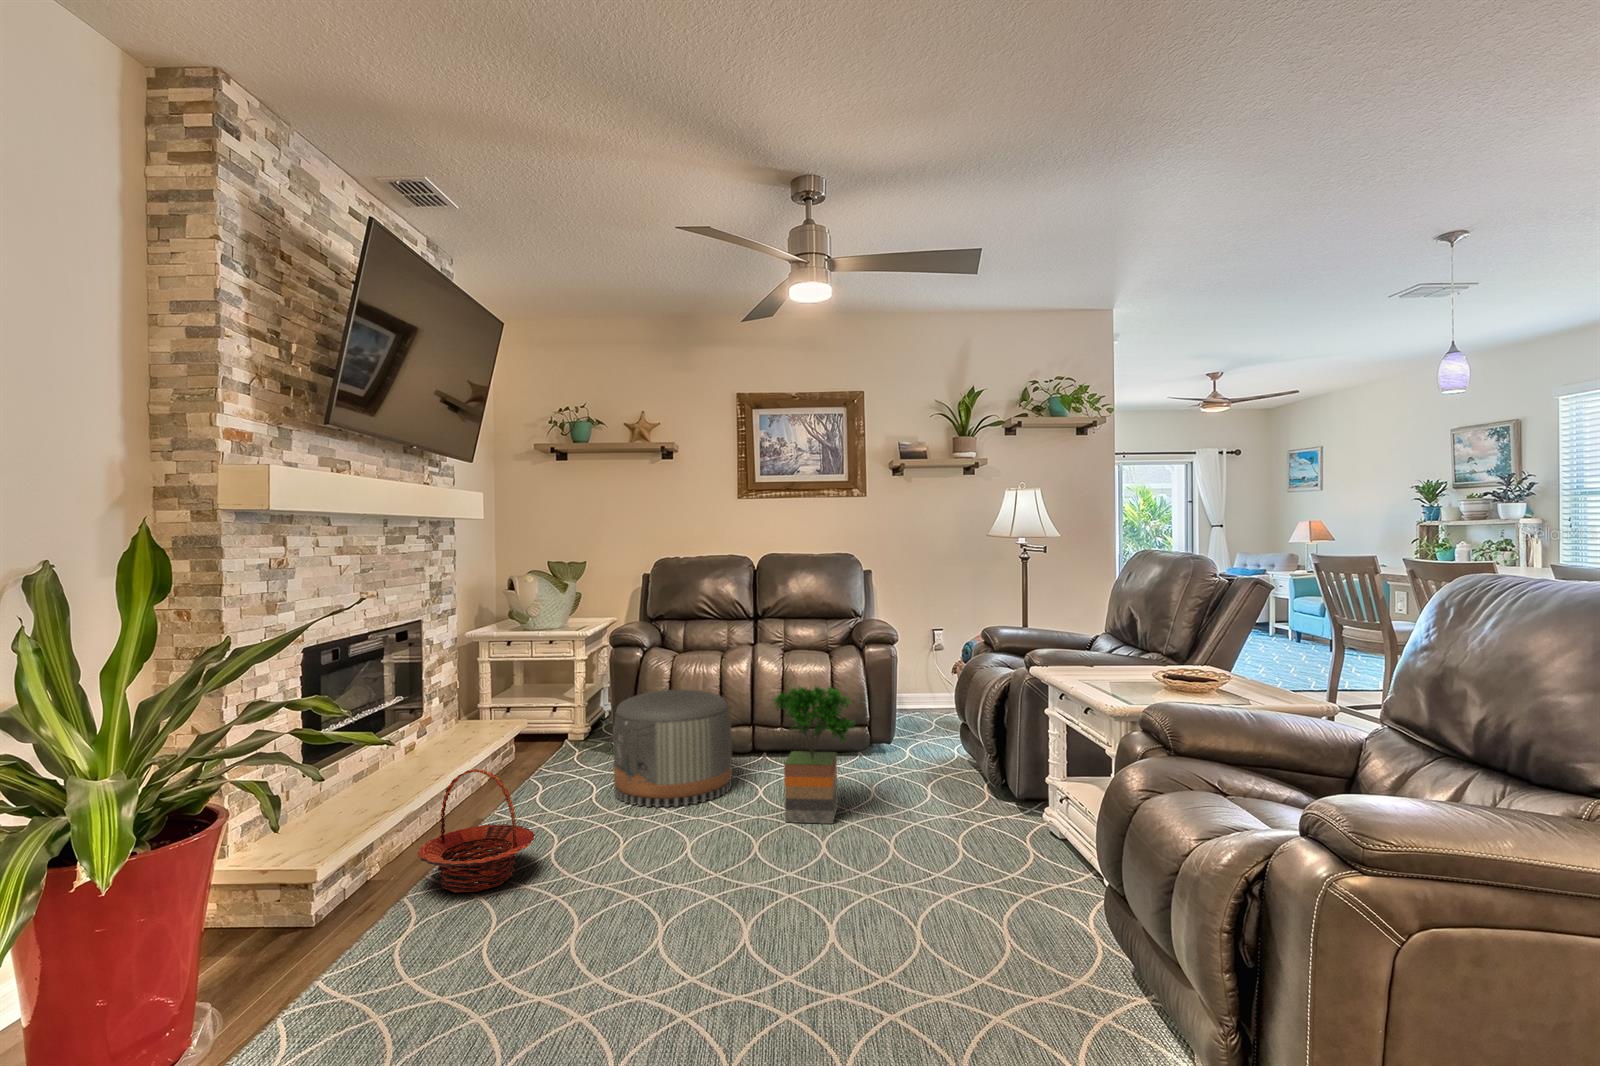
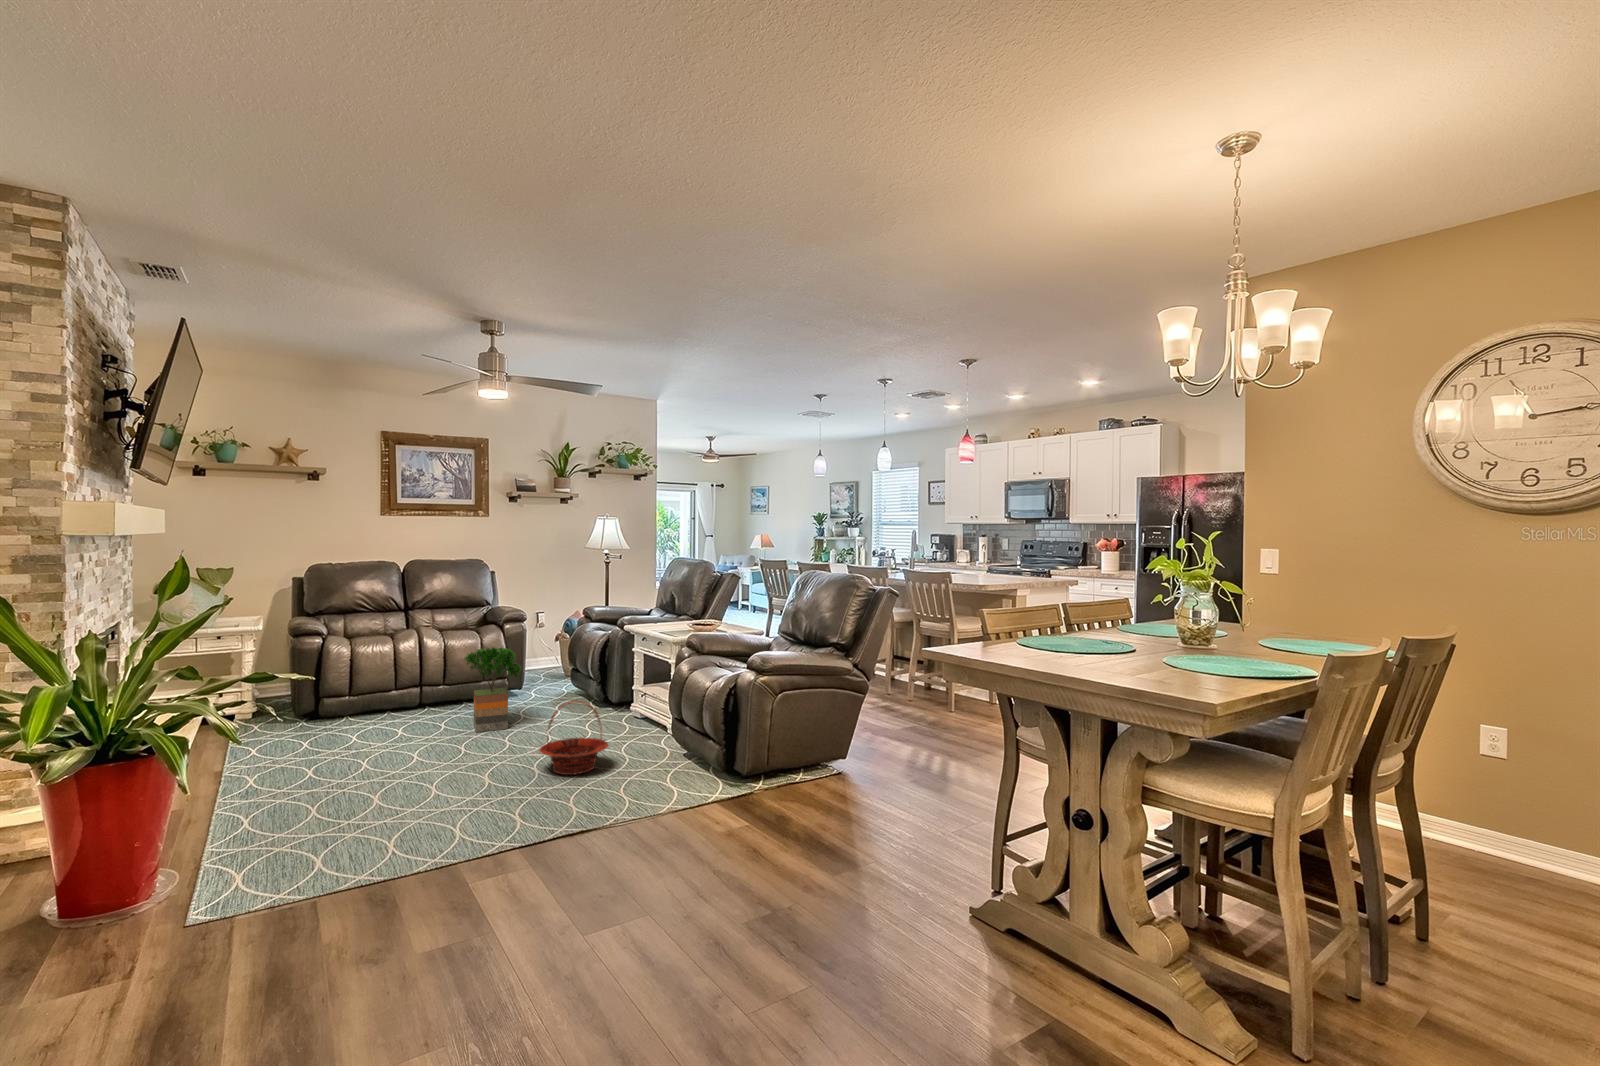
pouf: present [613,690,732,807] -> none [326,660,420,740]
basket: present [417,769,535,893] -> present [539,701,608,775]

